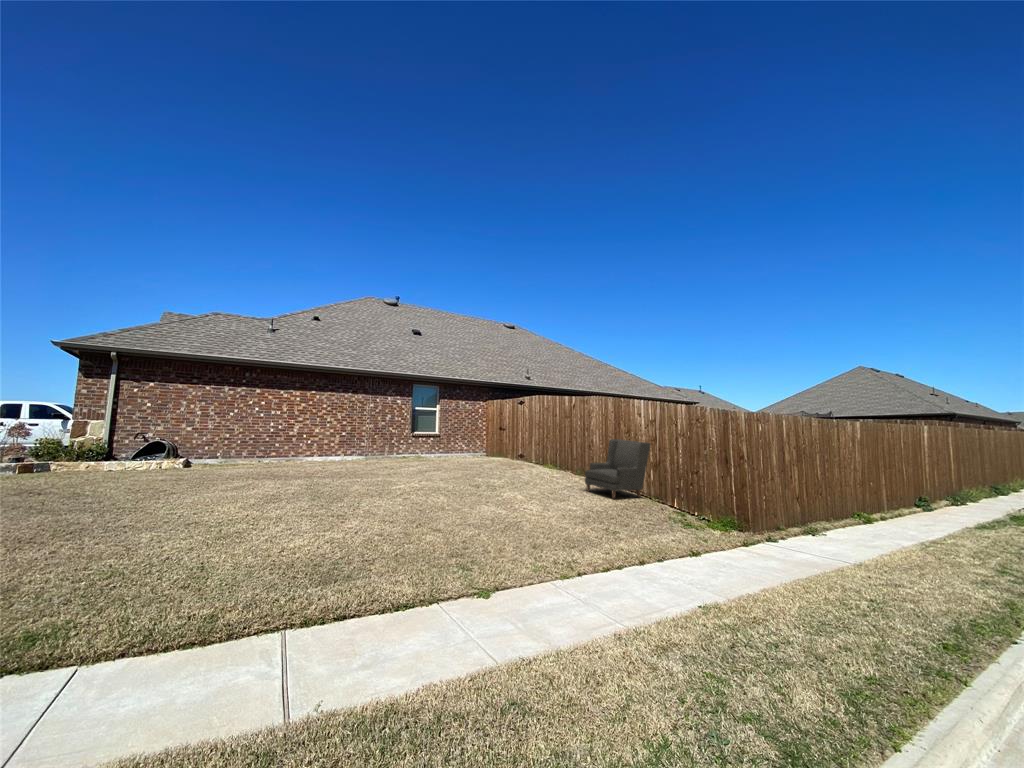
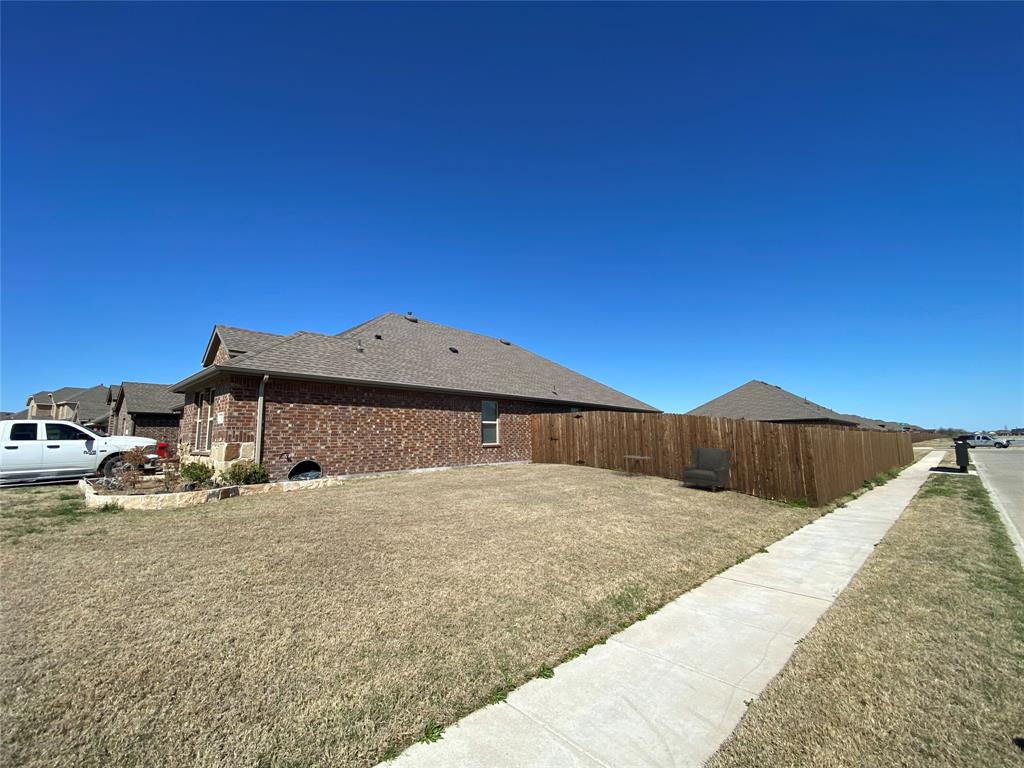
round table: none [539,449,576,478] -> present [623,456,652,476]

